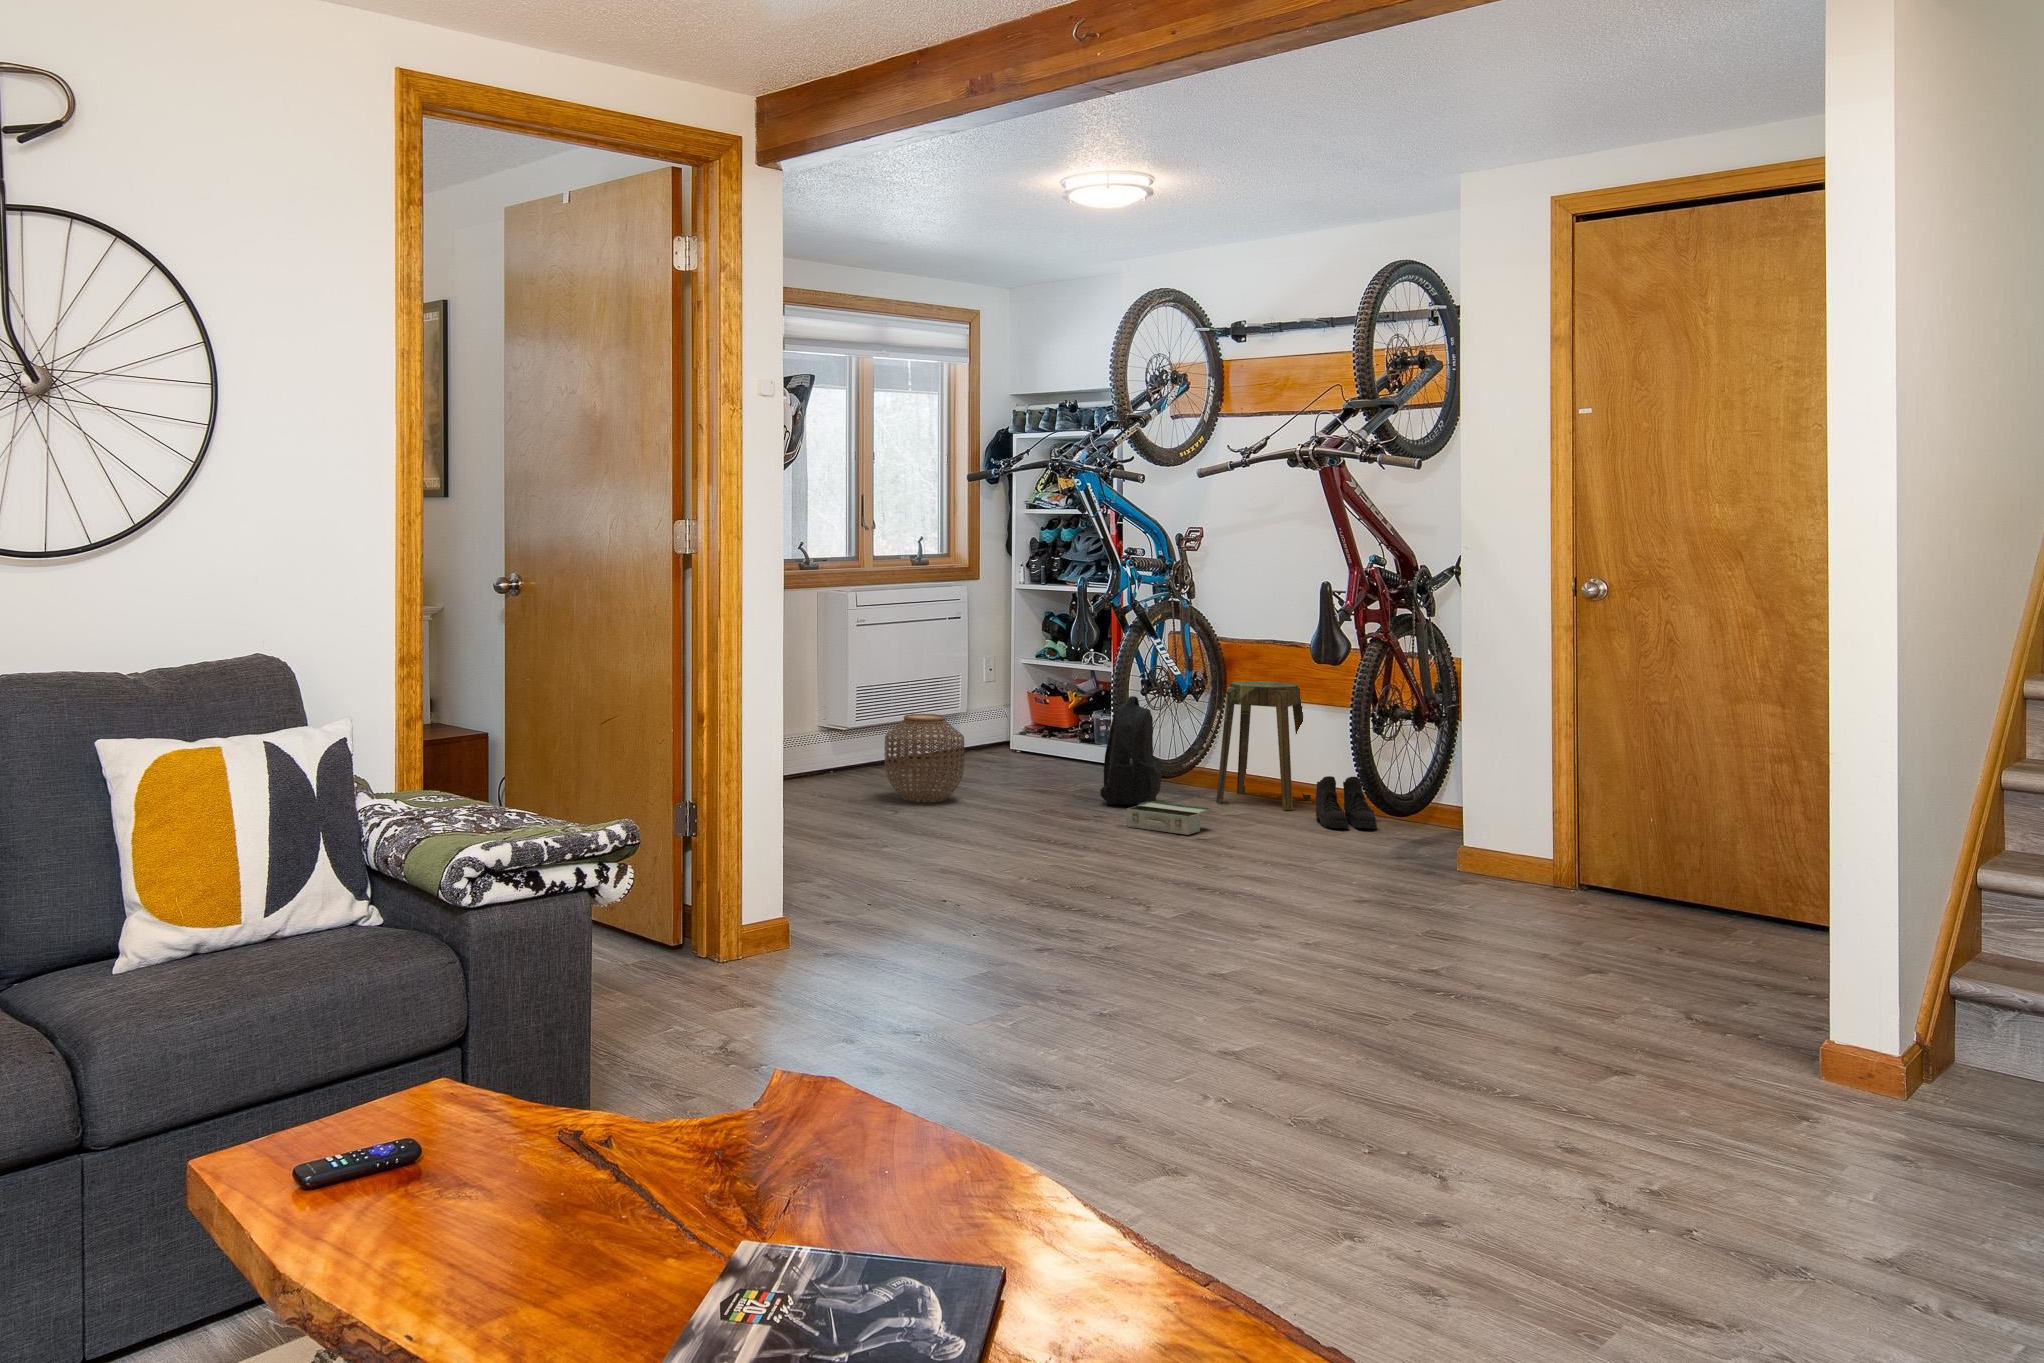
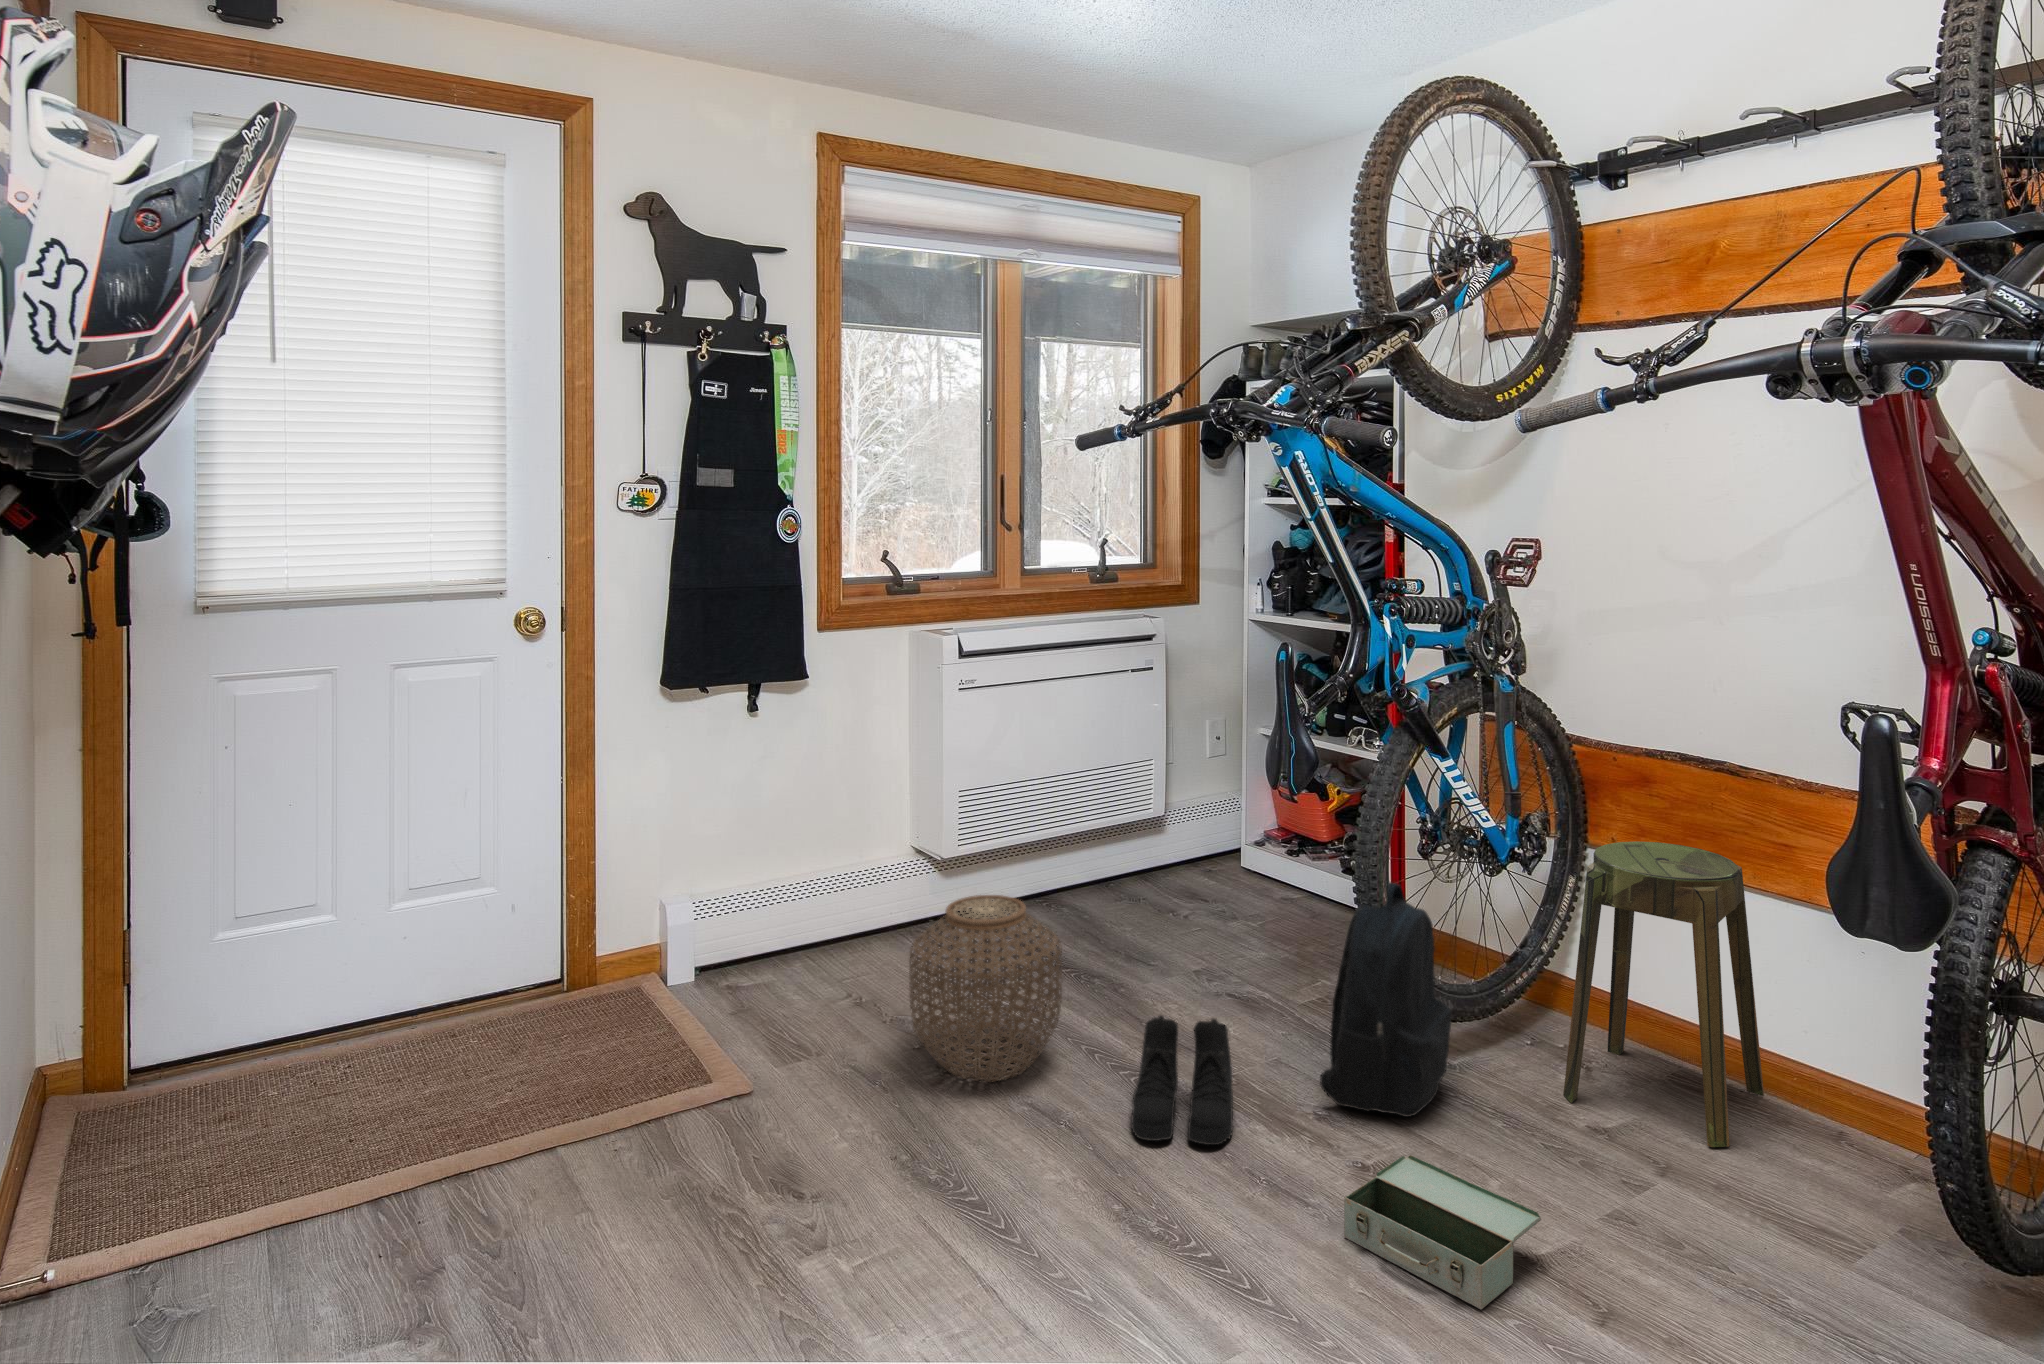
boots: present [1316,776,1377,828] -> present [1131,1016,1233,1145]

